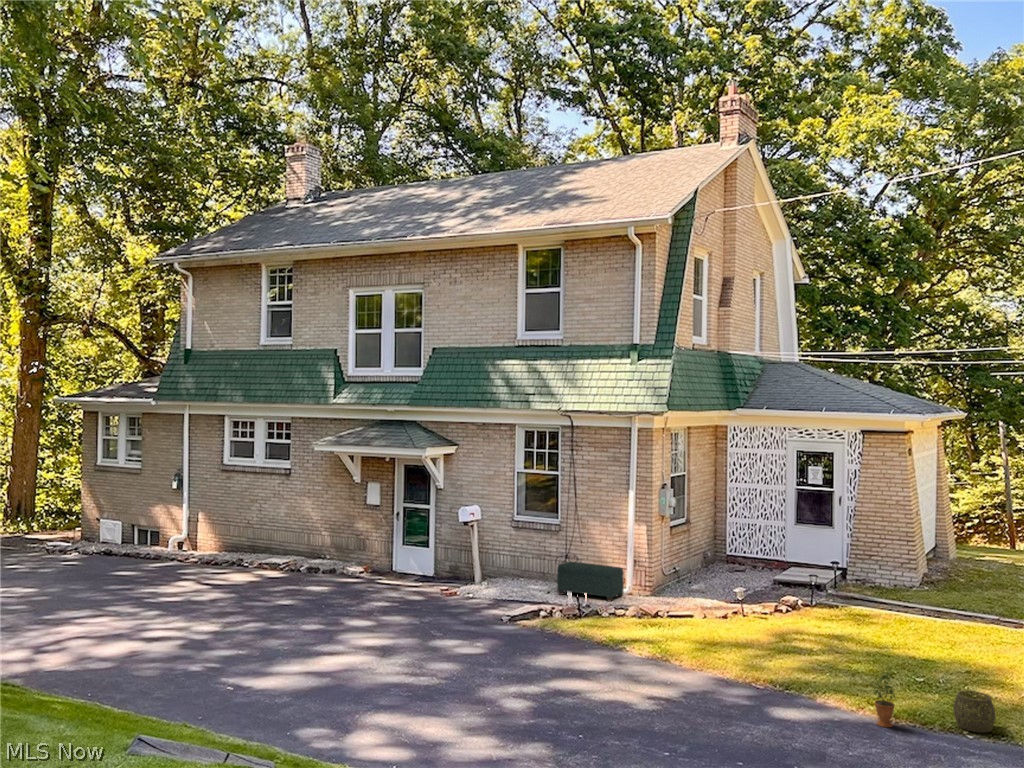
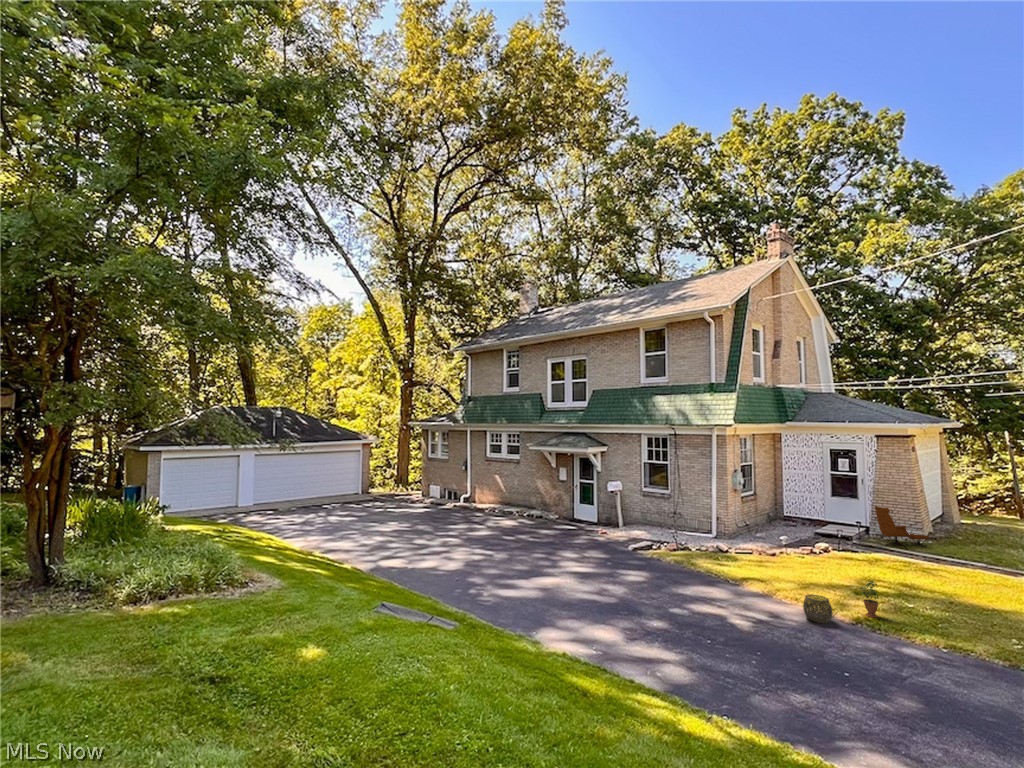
lounge chair: none [856,536,920,596] -> present [875,506,929,548]
bench: present [557,562,624,601] -> none [667,514,709,538]
woven basket: present [953,690,995,733] -> present [803,595,832,623]

